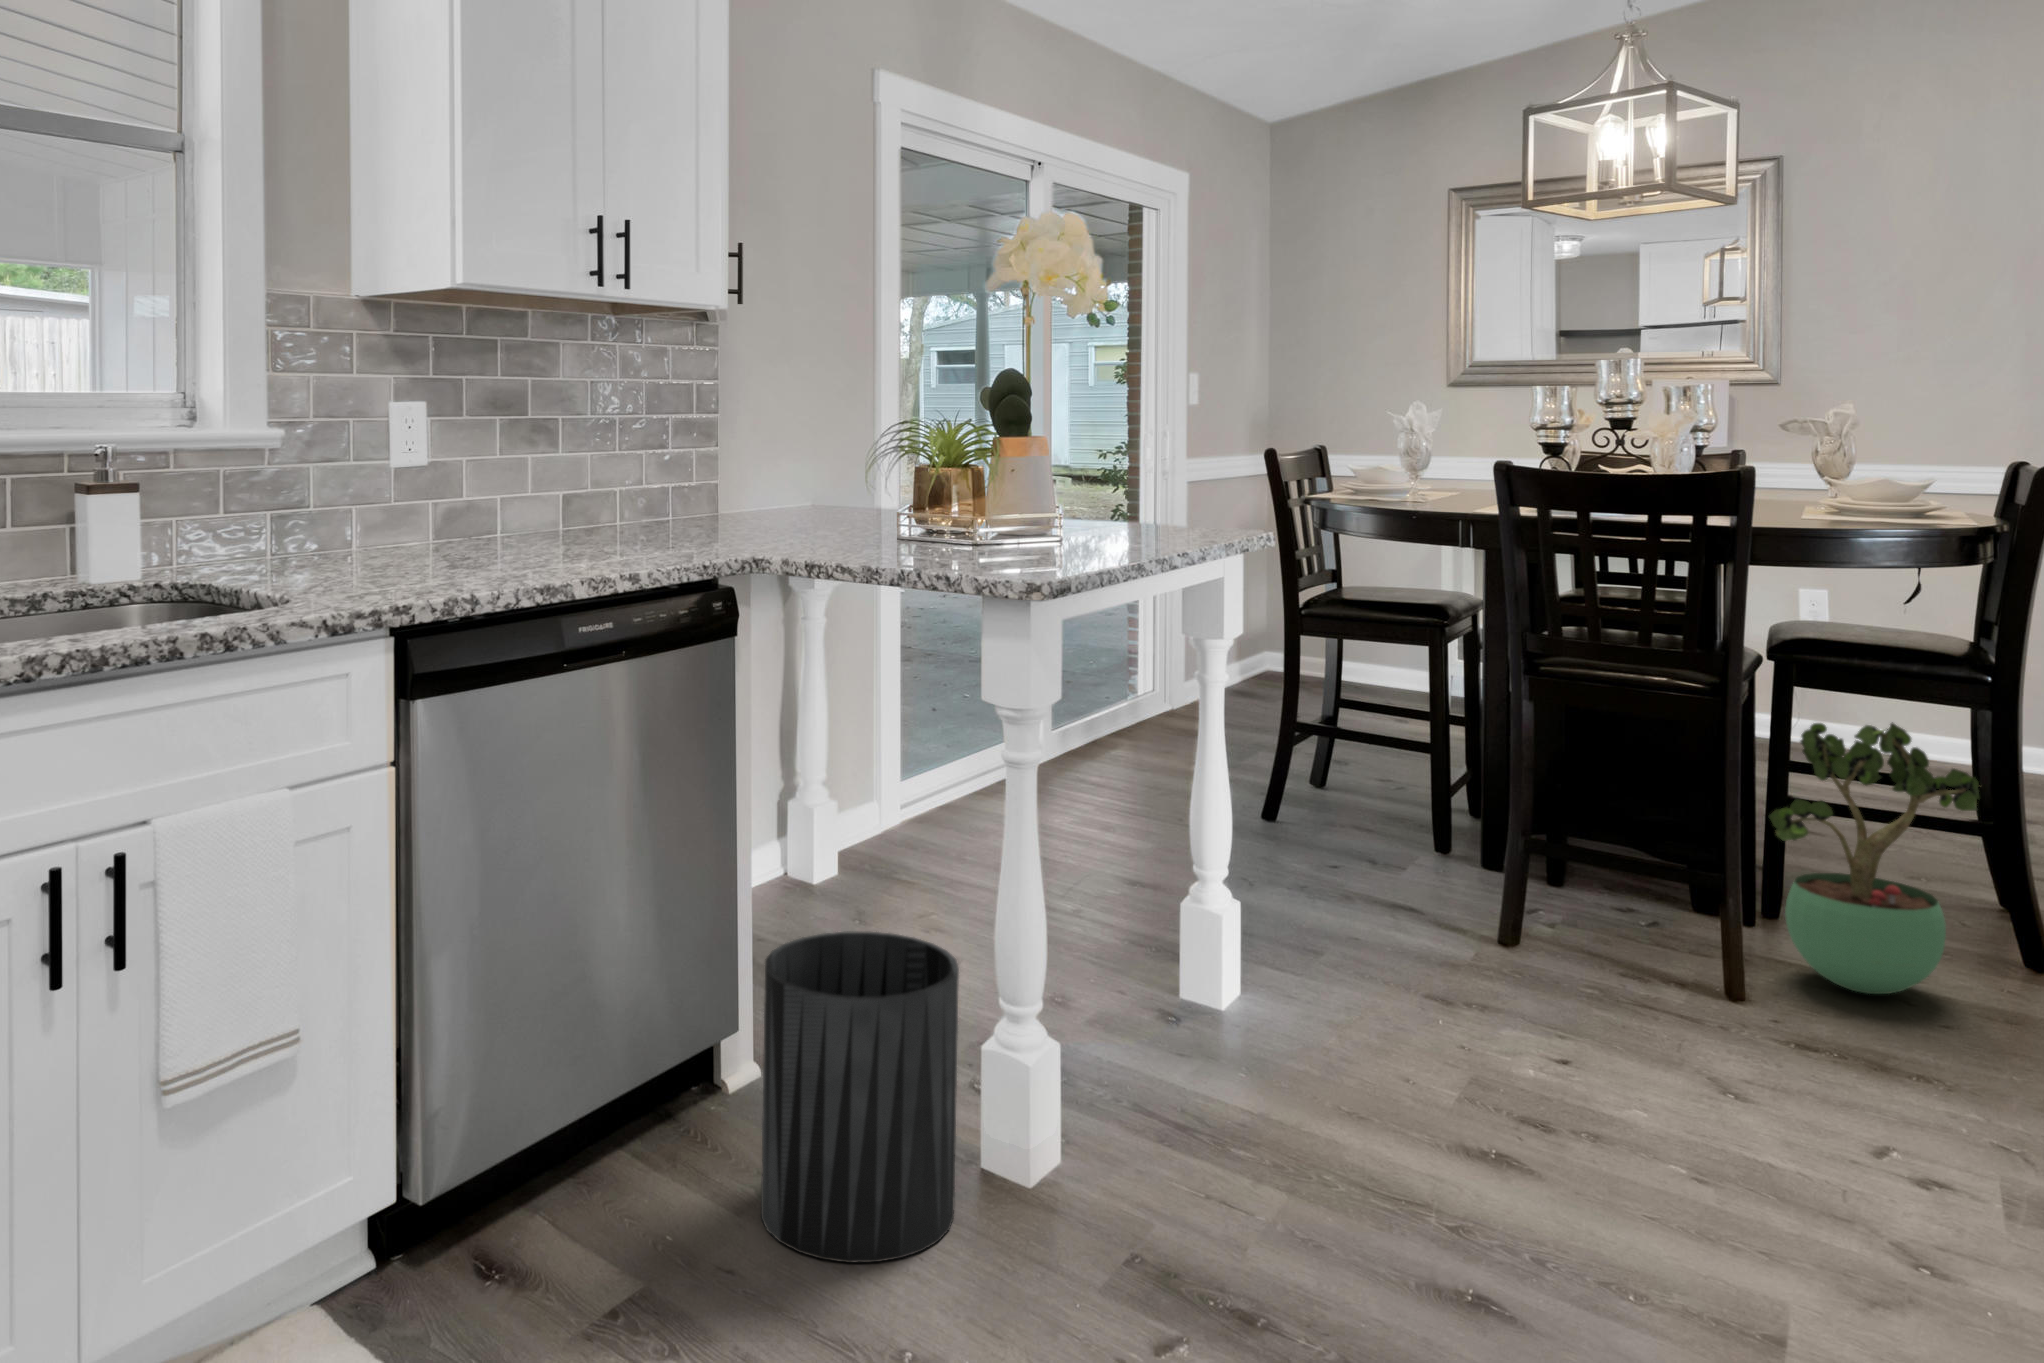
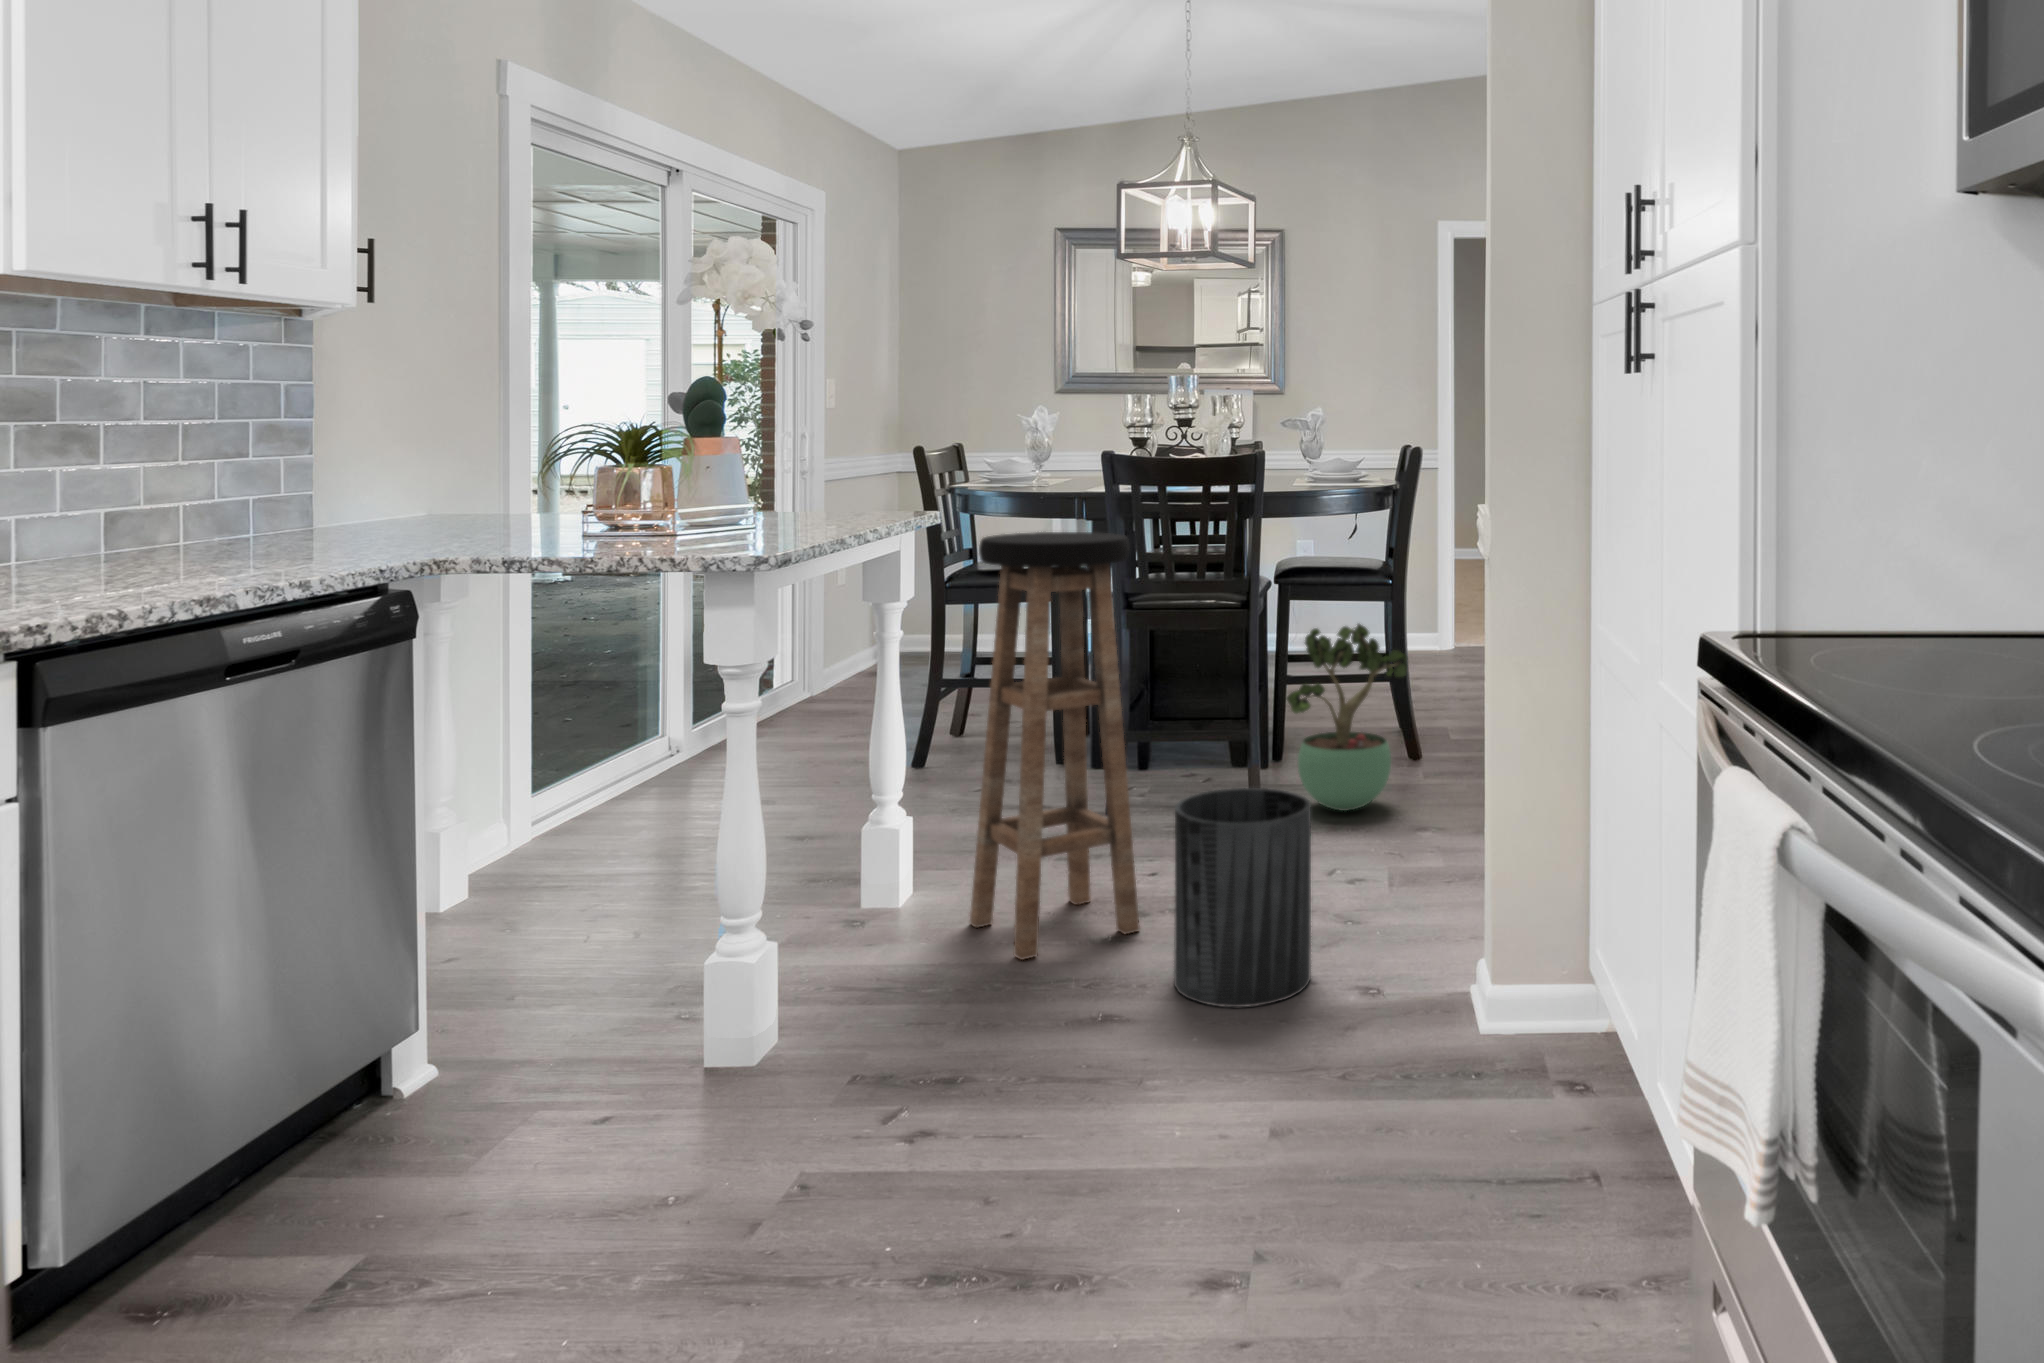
bar stool: none [1312,563,1538,1117] -> present [970,532,1140,960]
trash can: present [761,932,959,1263] -> present [1174,788,1311,1007]

